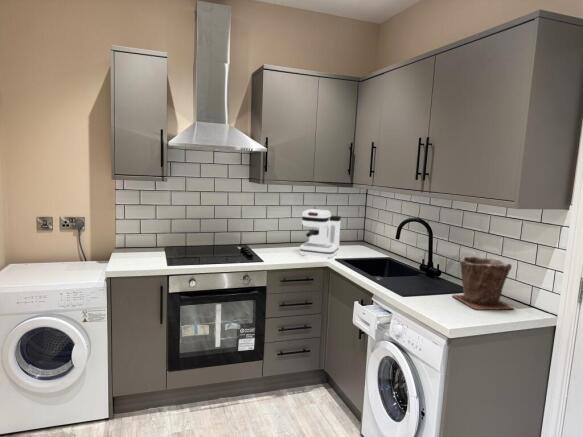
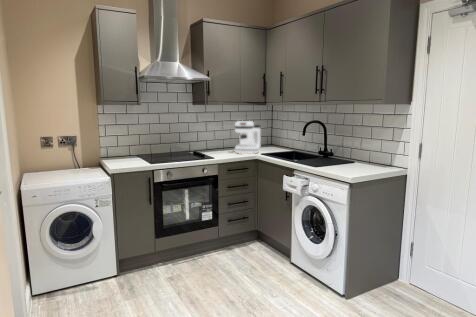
plant pot: present [453,255,513,310] -> none [345,138,383,169]

